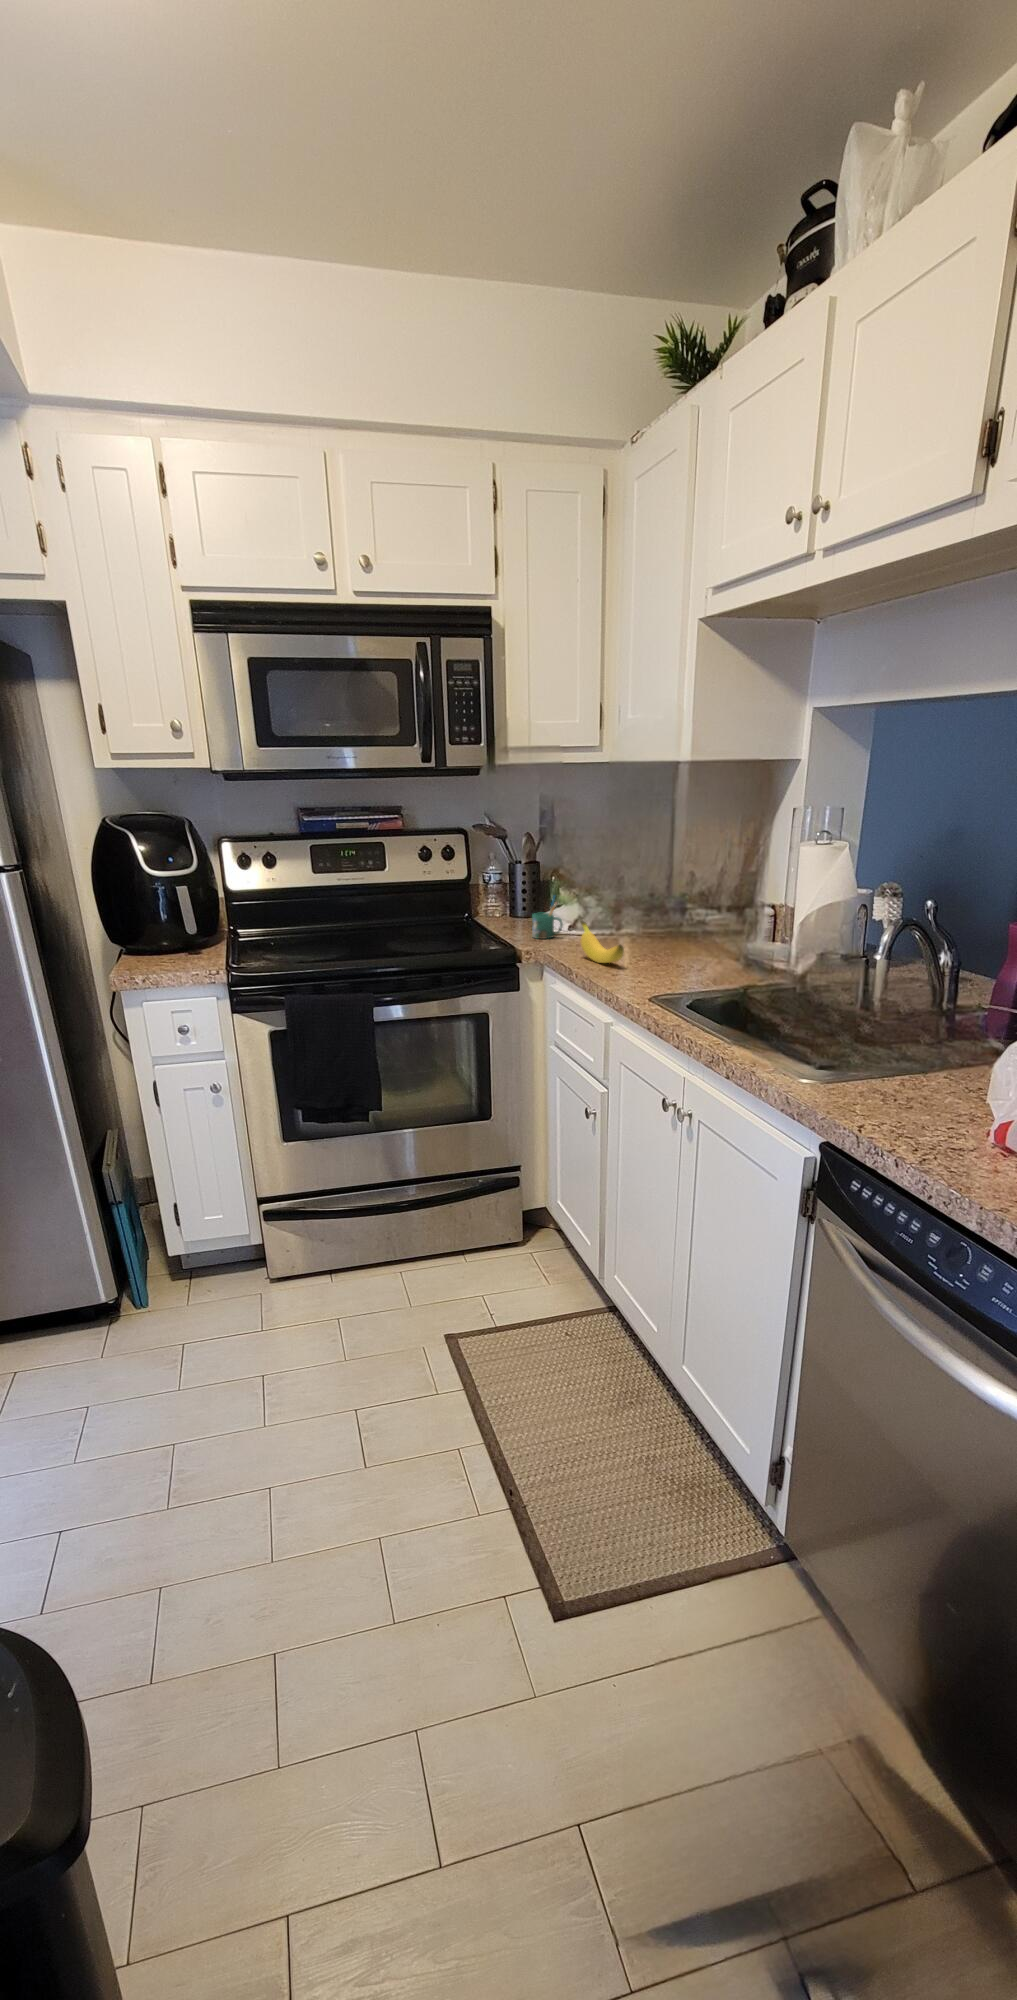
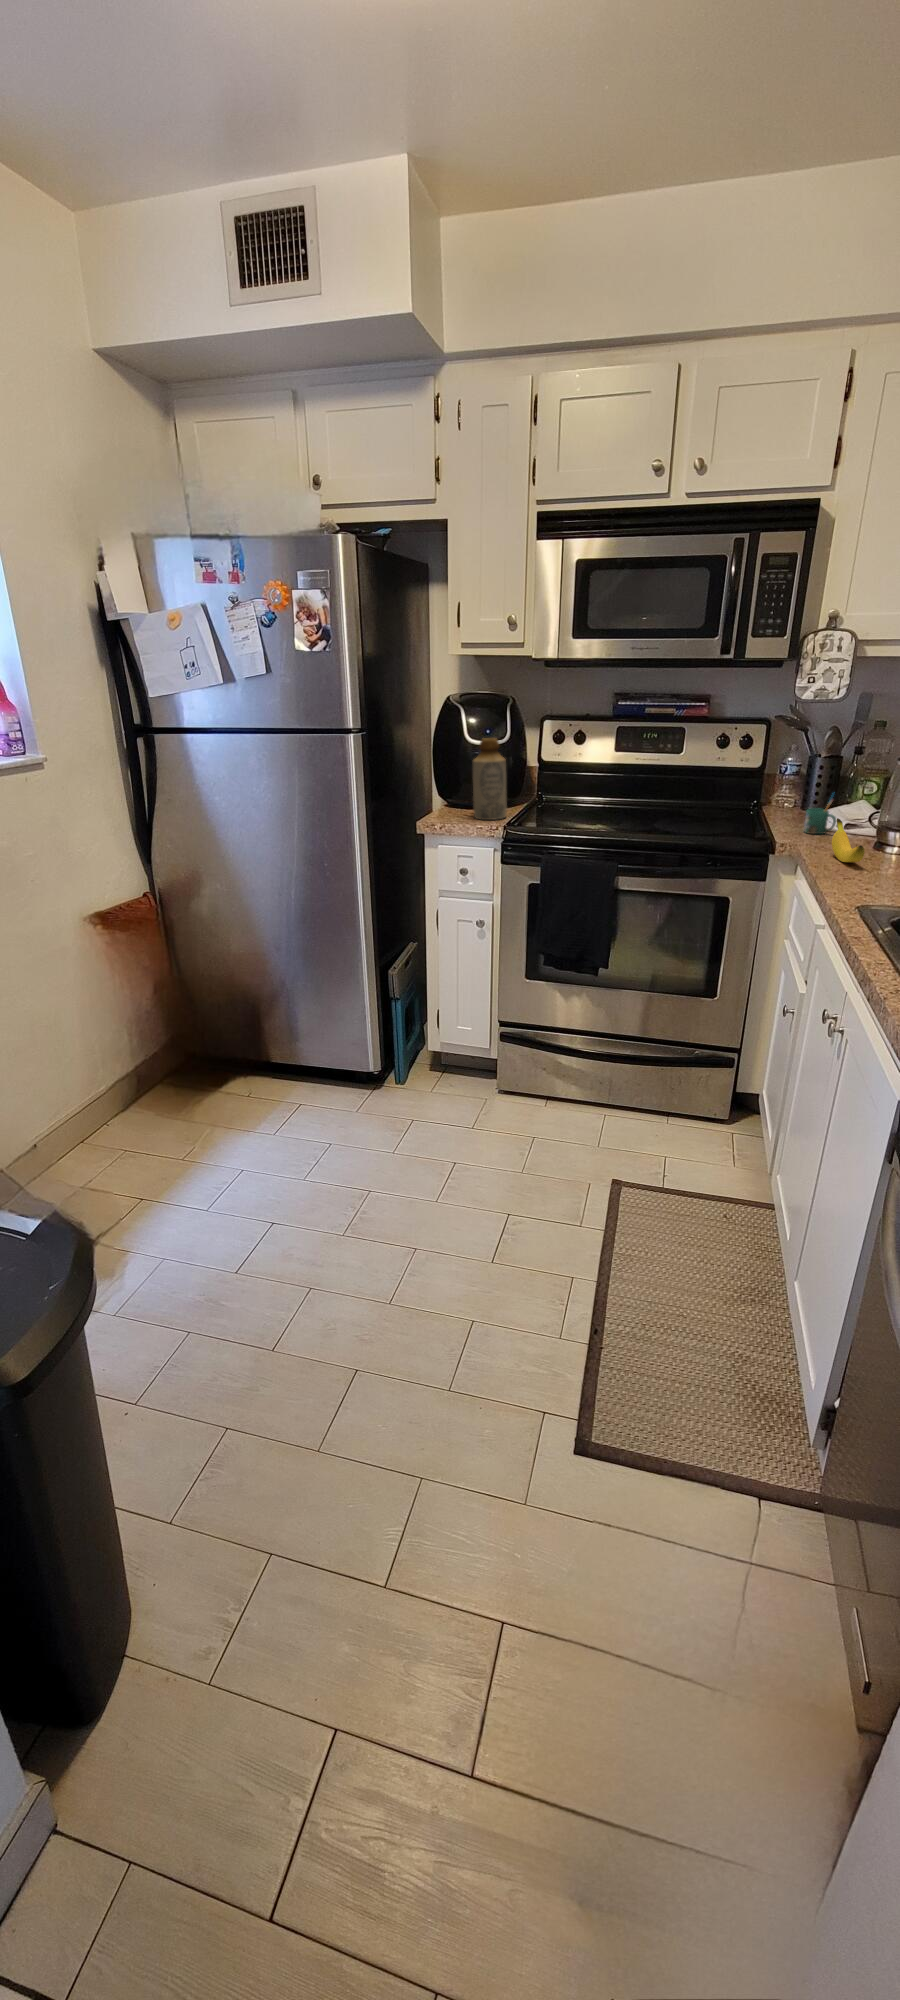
bottle: none [143,864,199,966] -> present [472,738,507,820]

